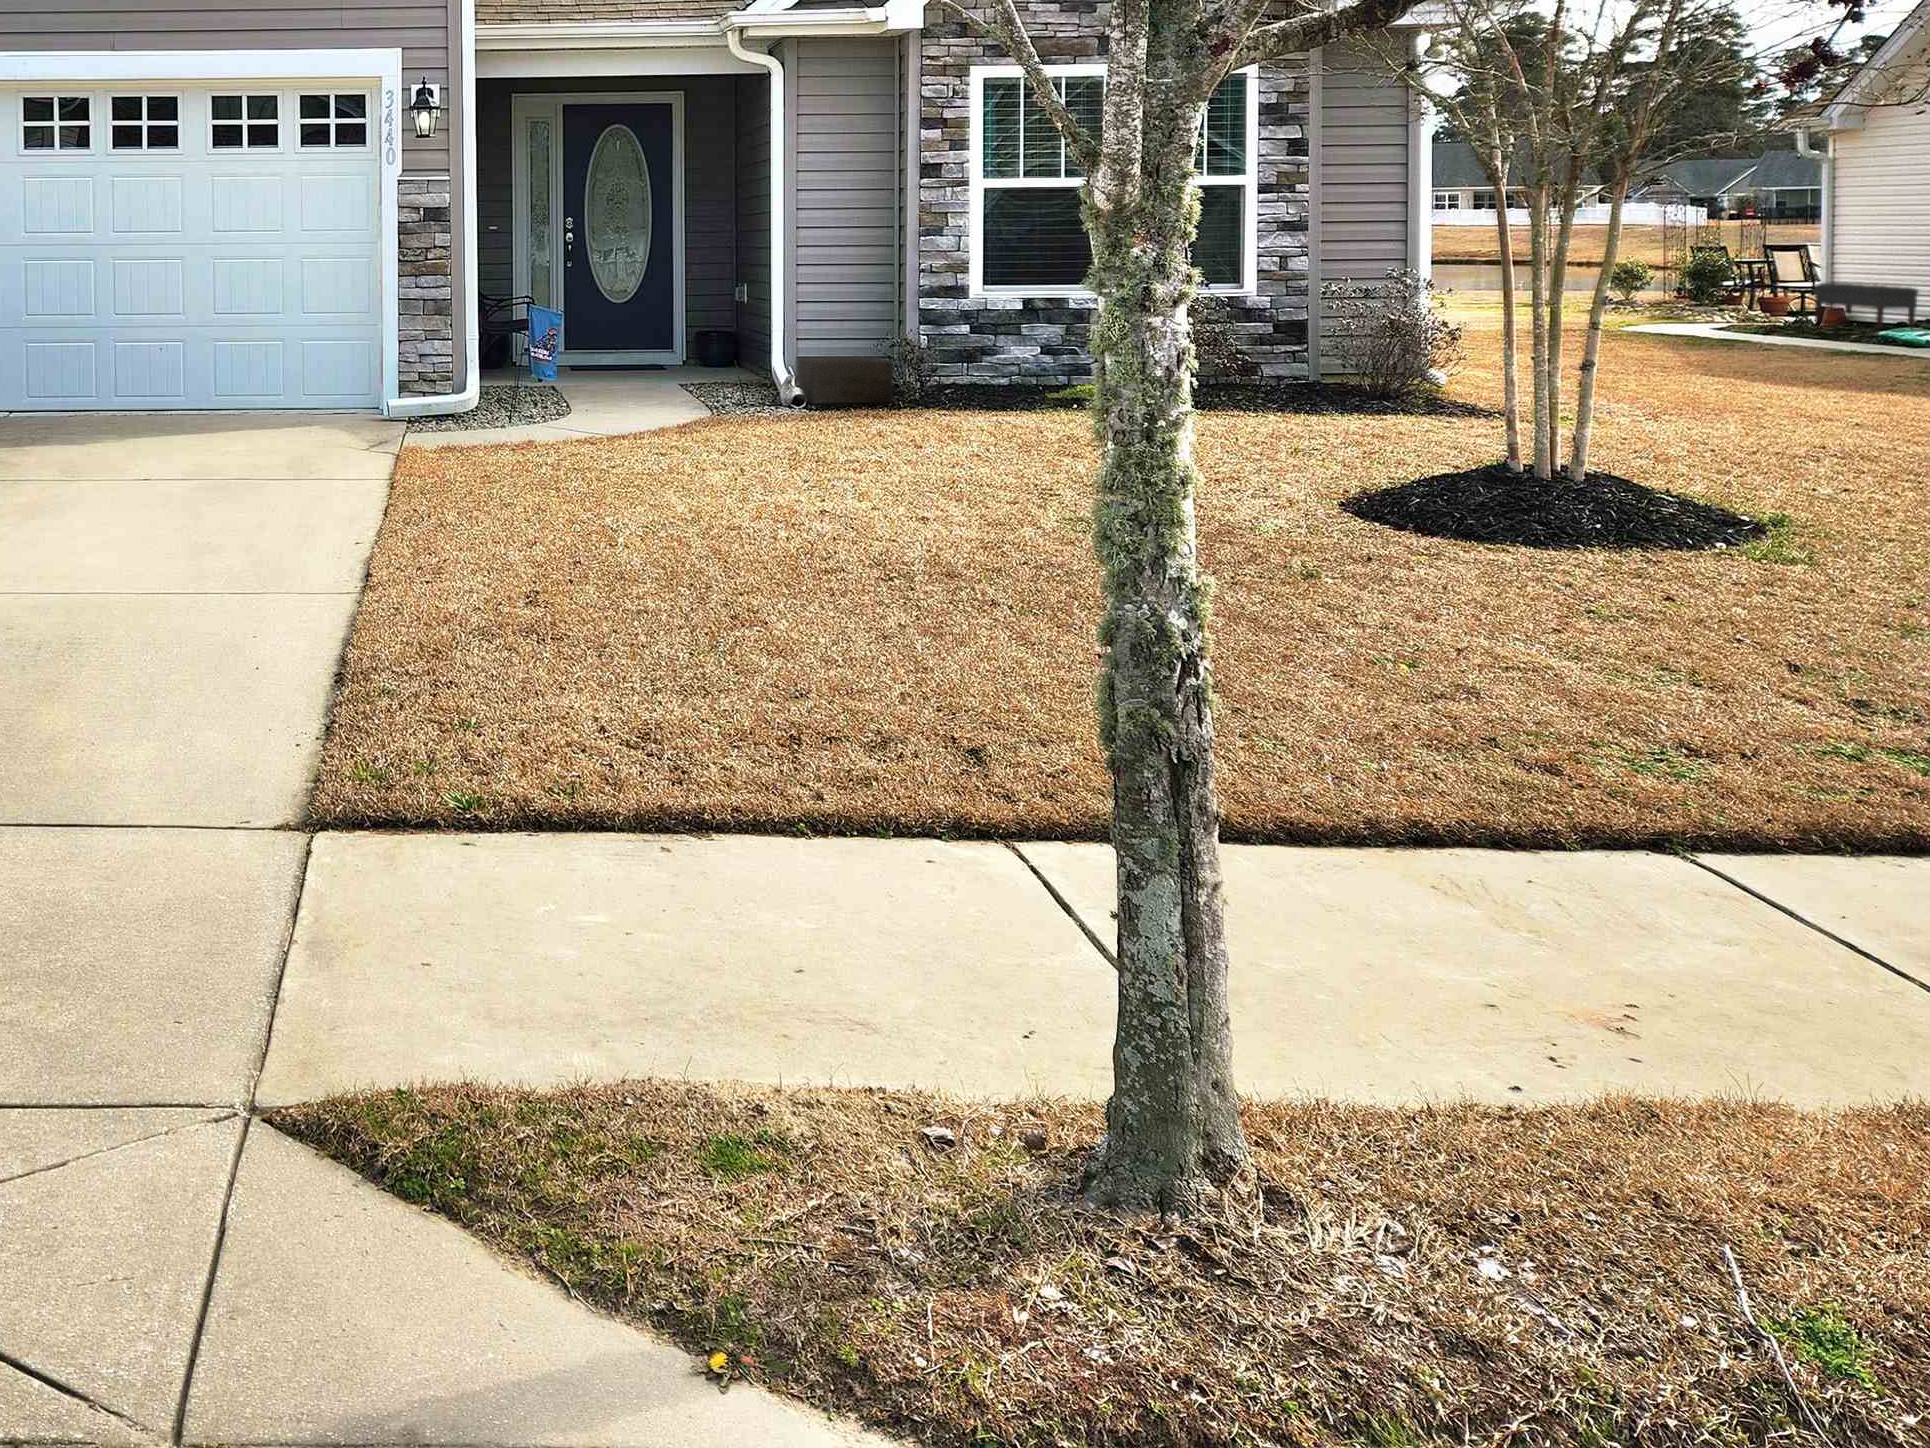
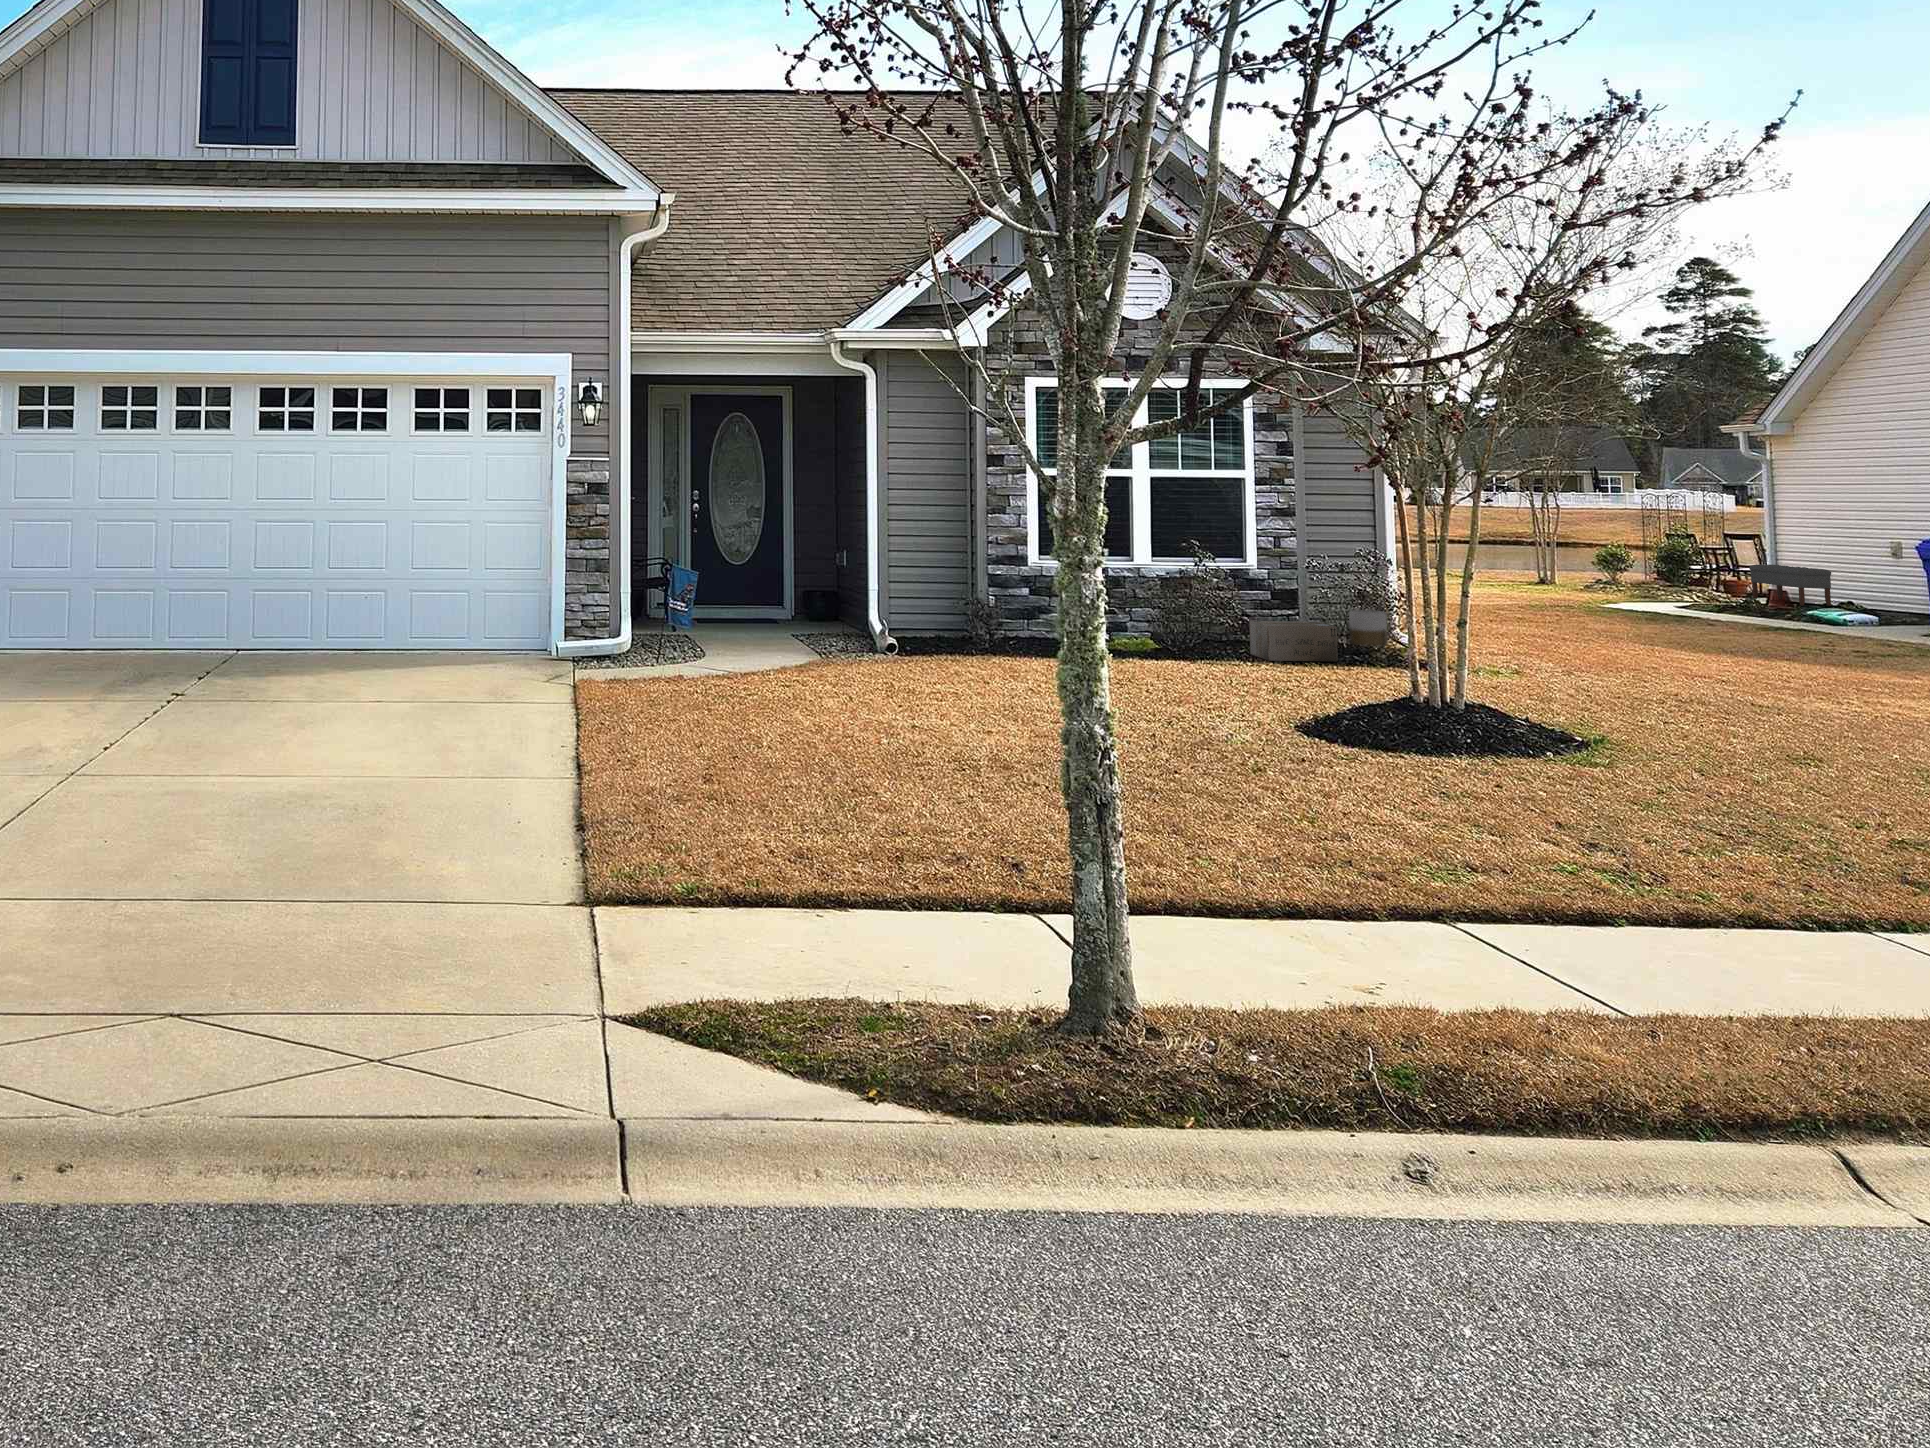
planter: none [1368,346,1418,410] -> present [1349,610,1387,646]
cardboard box: present [796,356,893,404] -> present [1249,621,1338,661]

